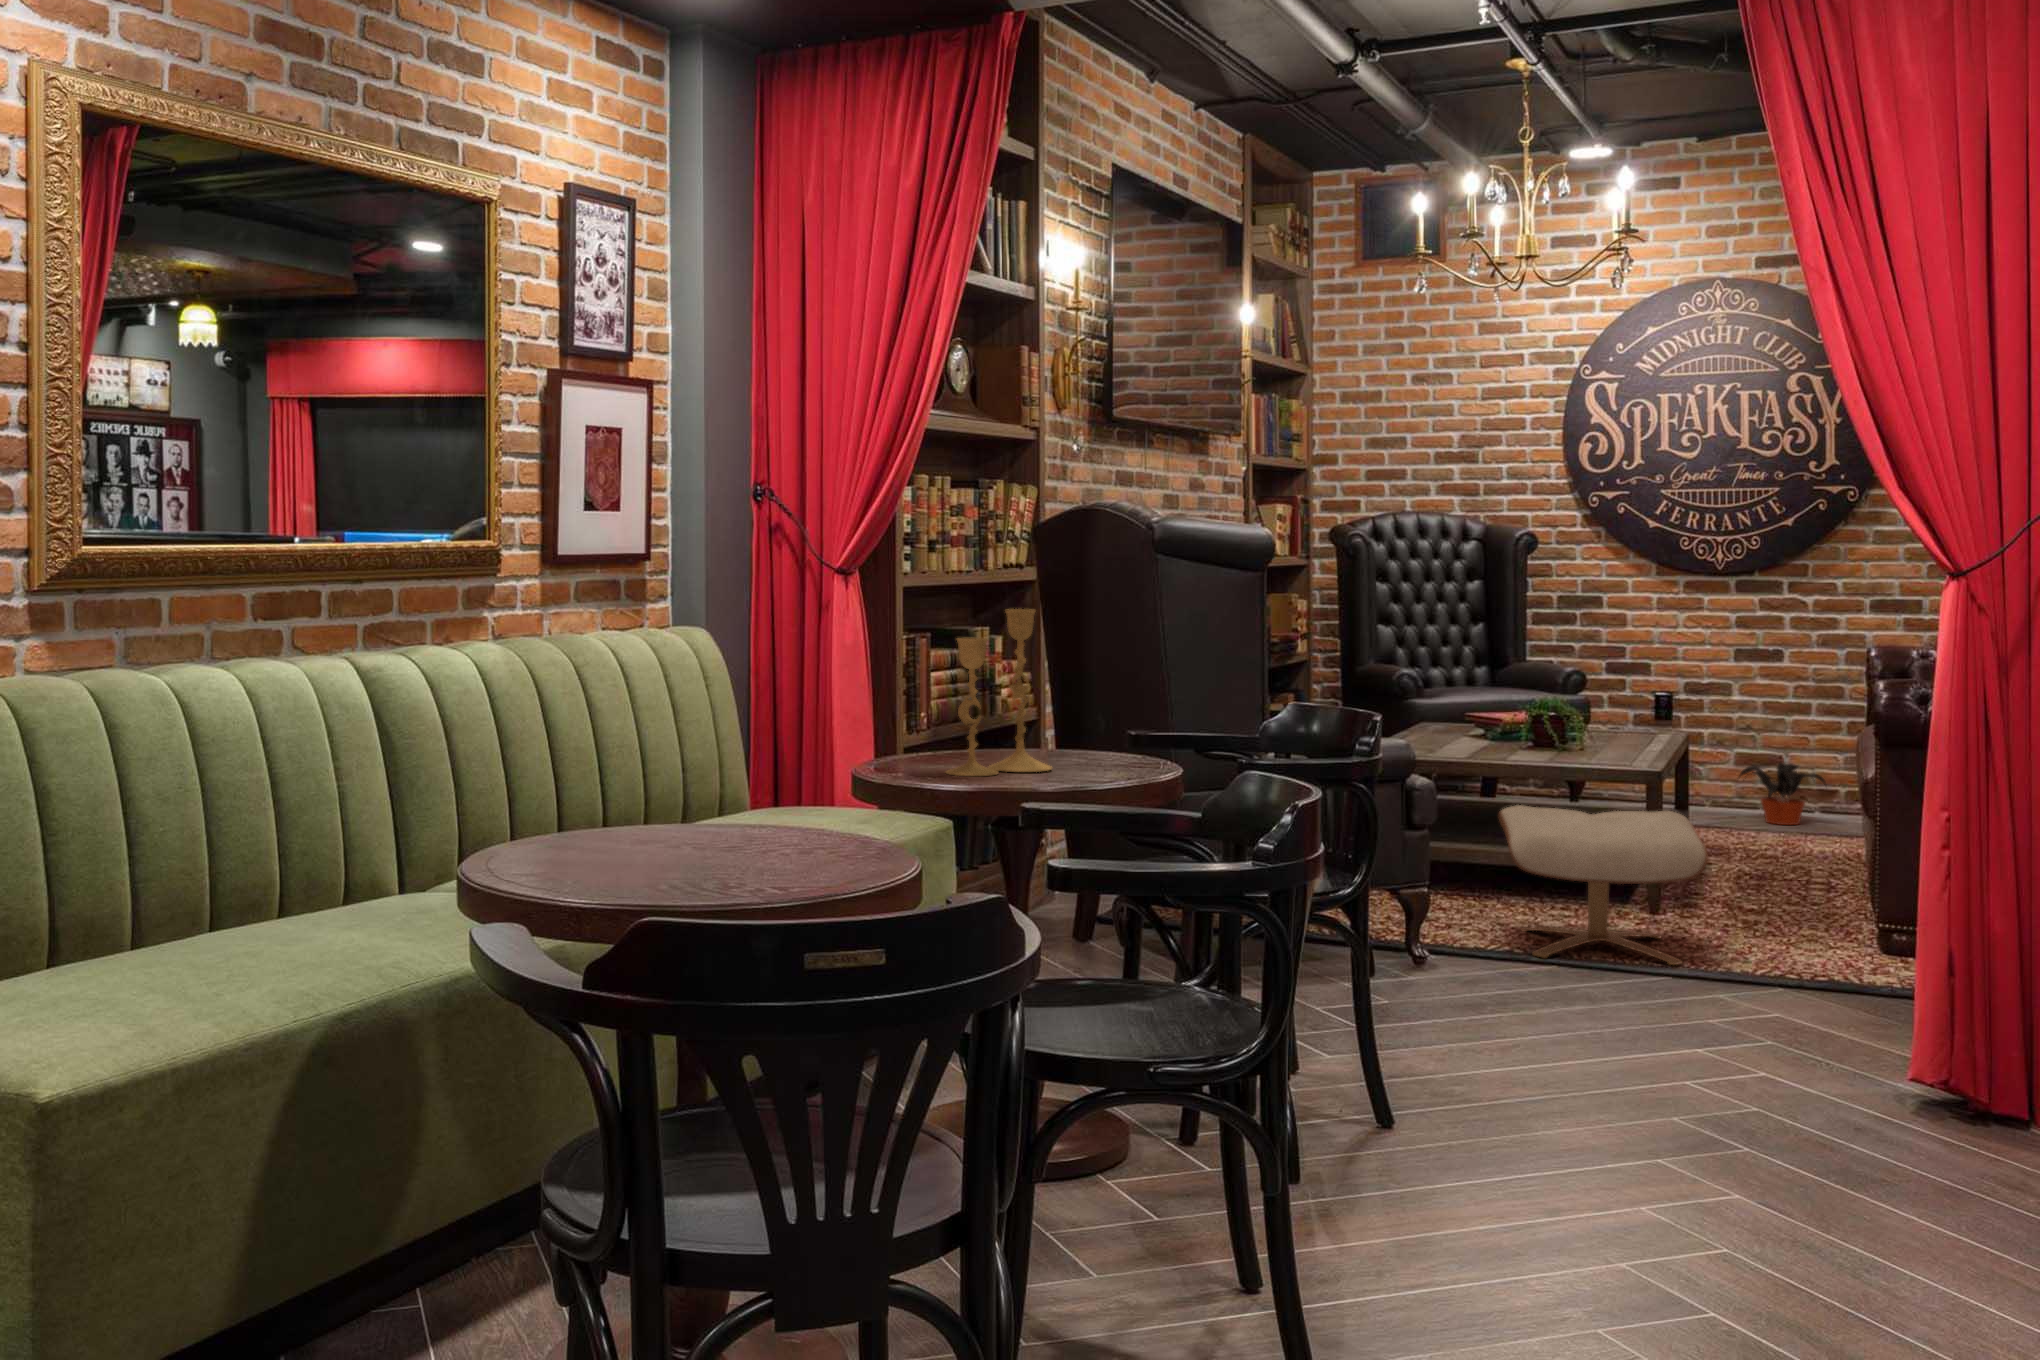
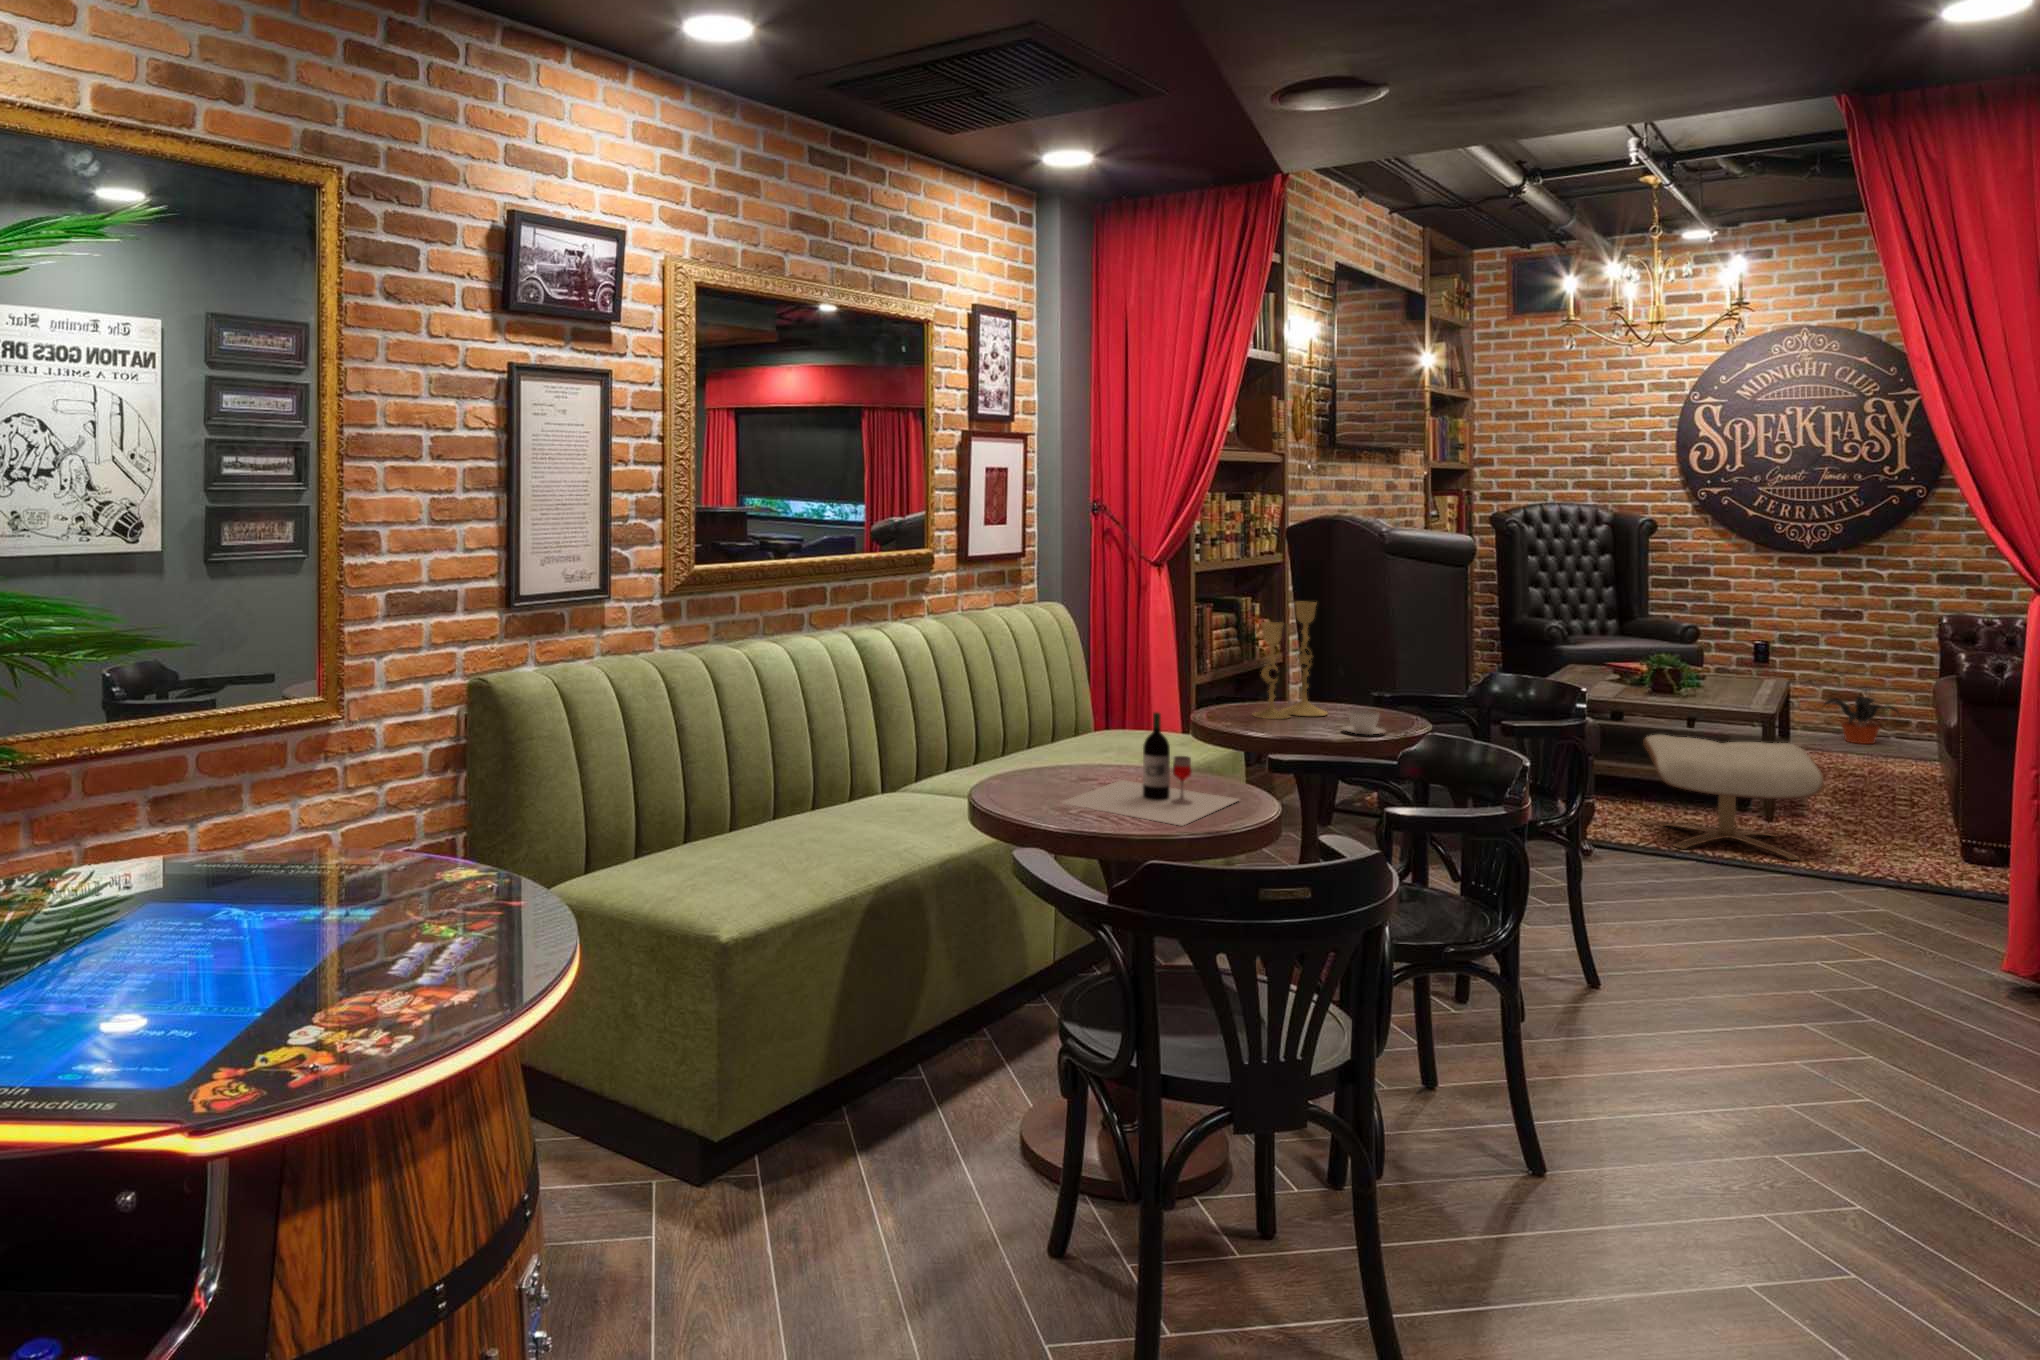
wine bottle: none [598,741,873,898] -> present [1062,712,1238,826]
teacup: none [1057,756,1117,789] -> present [1342,710,1385,735]

